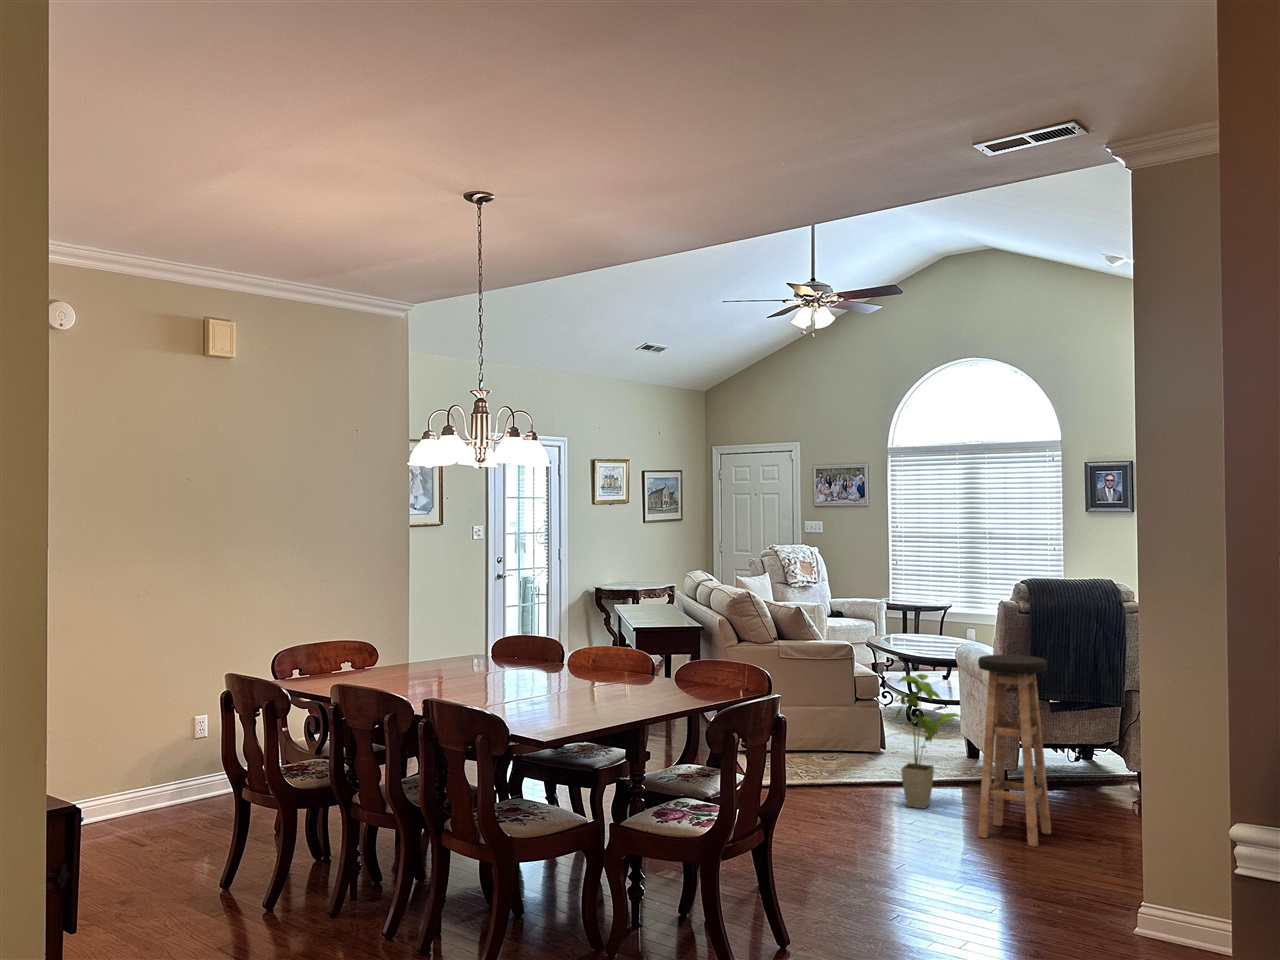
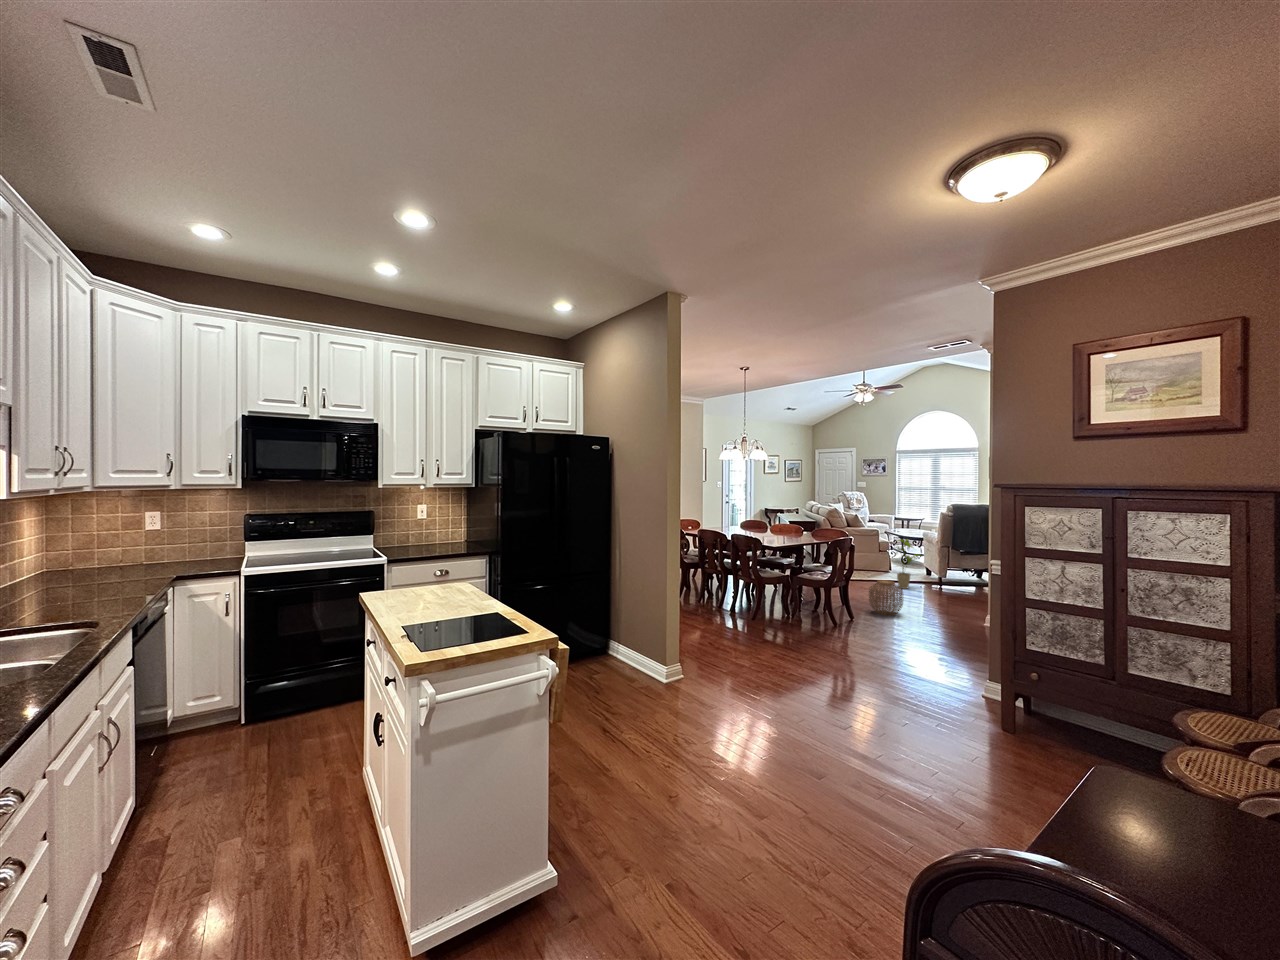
bar stool: present [978,655,1051,847] -> none [927,532,957,602]
woven basket: none [831,814,926,926] -> present [869,580,903,616]

